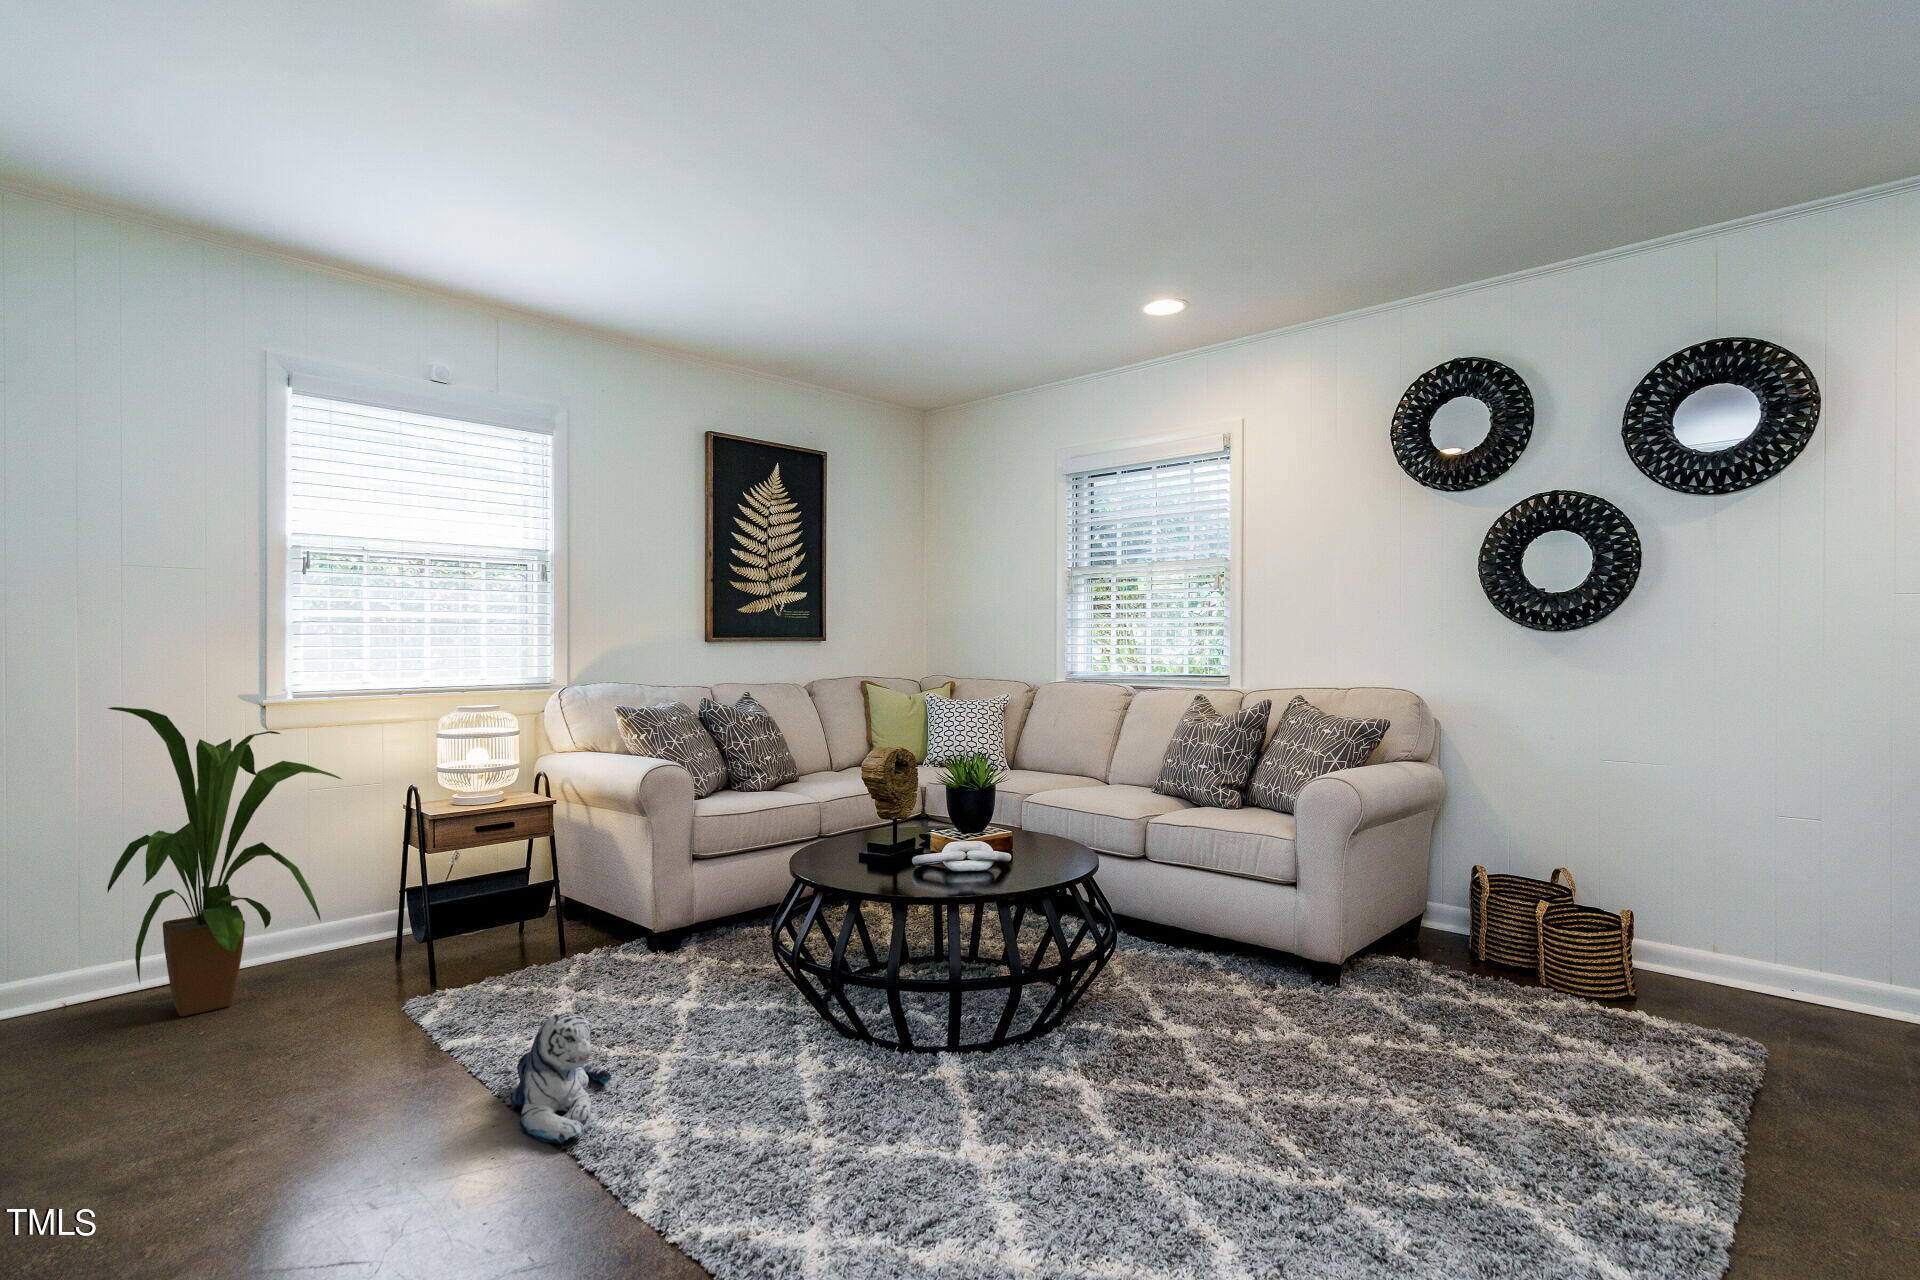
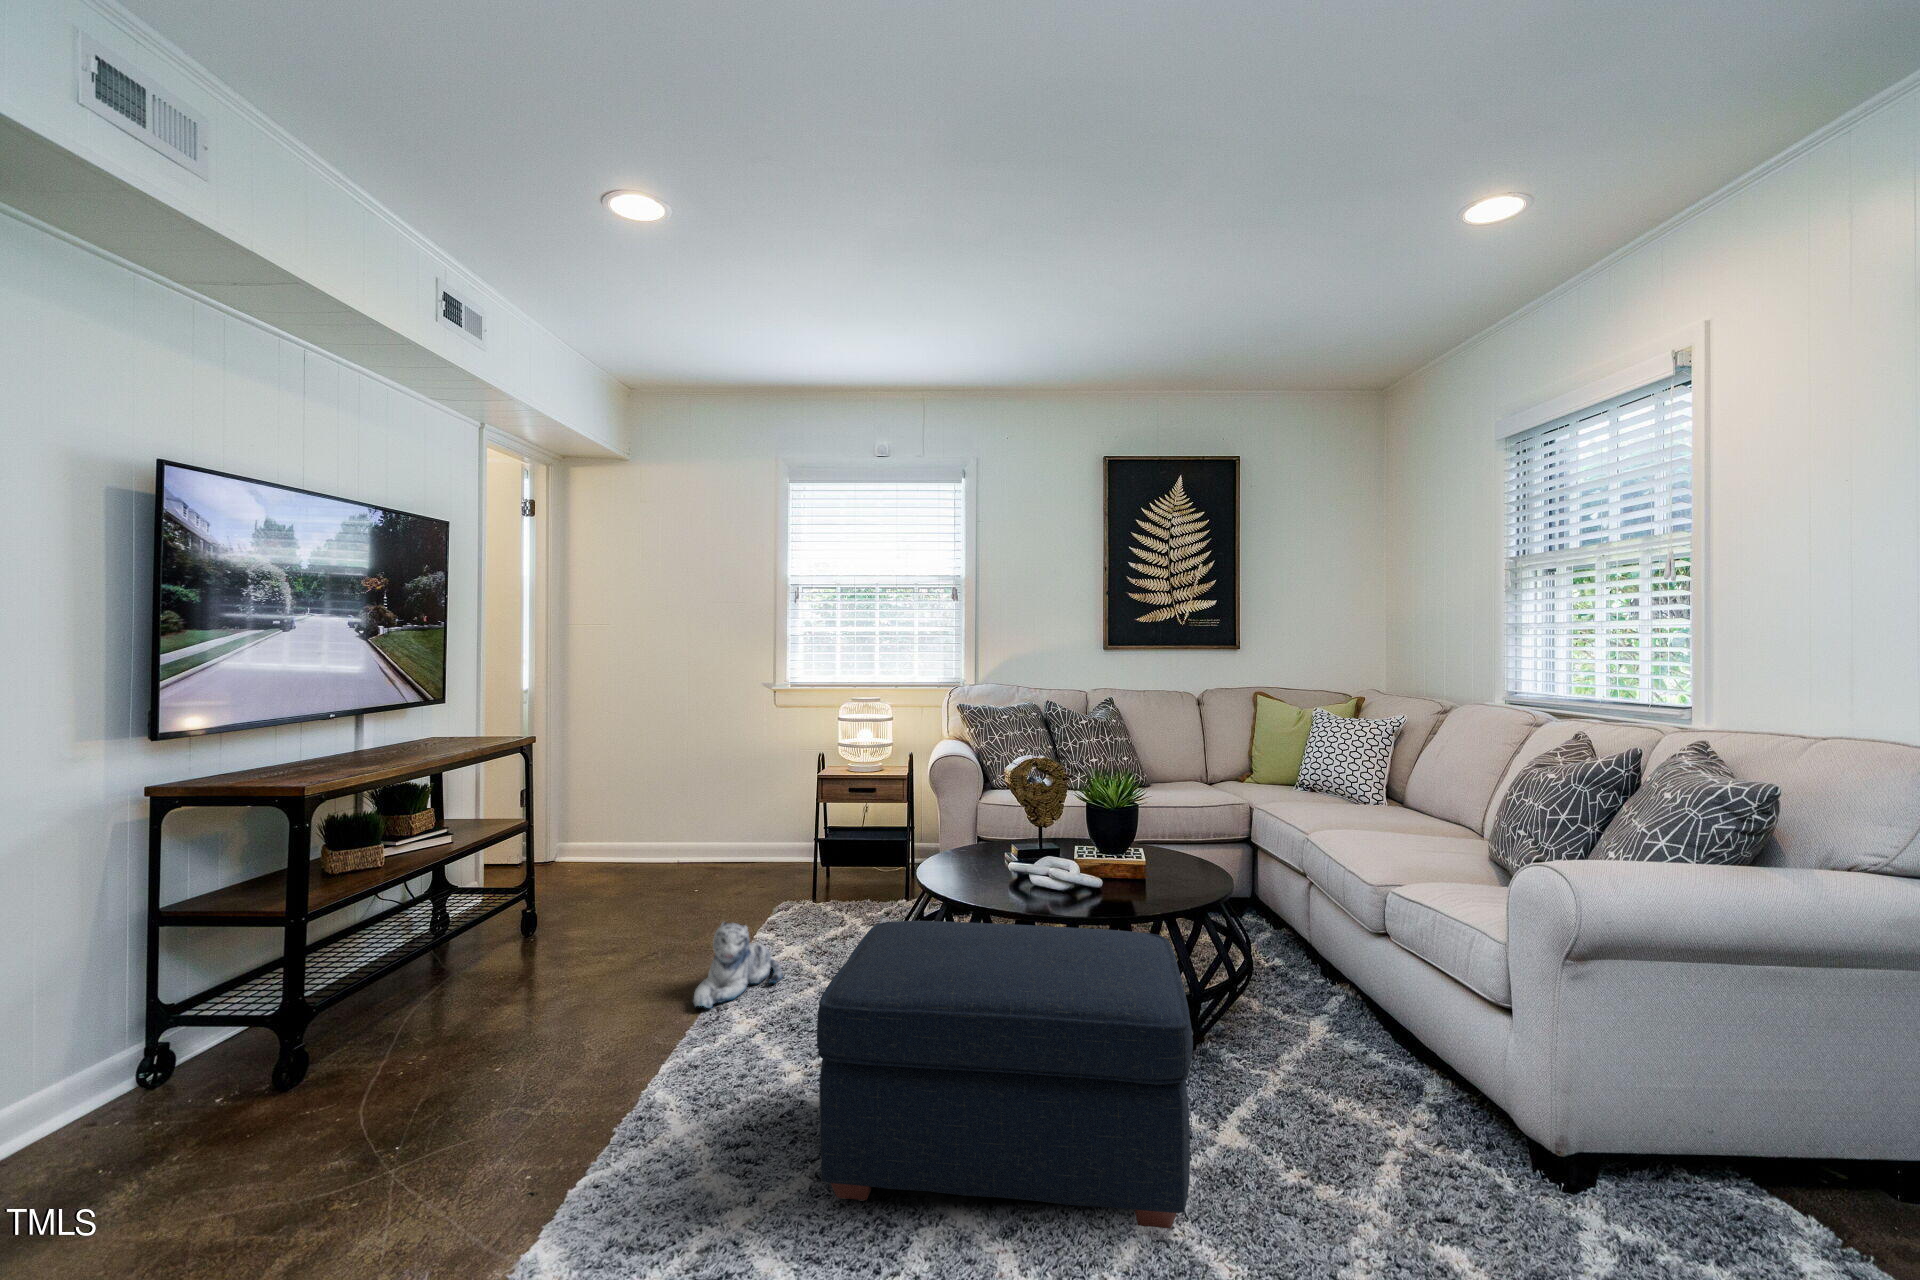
house plant: present [107,707,342,1016] -> none [662,692,801,880]
ottoman: none [918,882,1291,1200] -> present [817,921,1193,1228]

